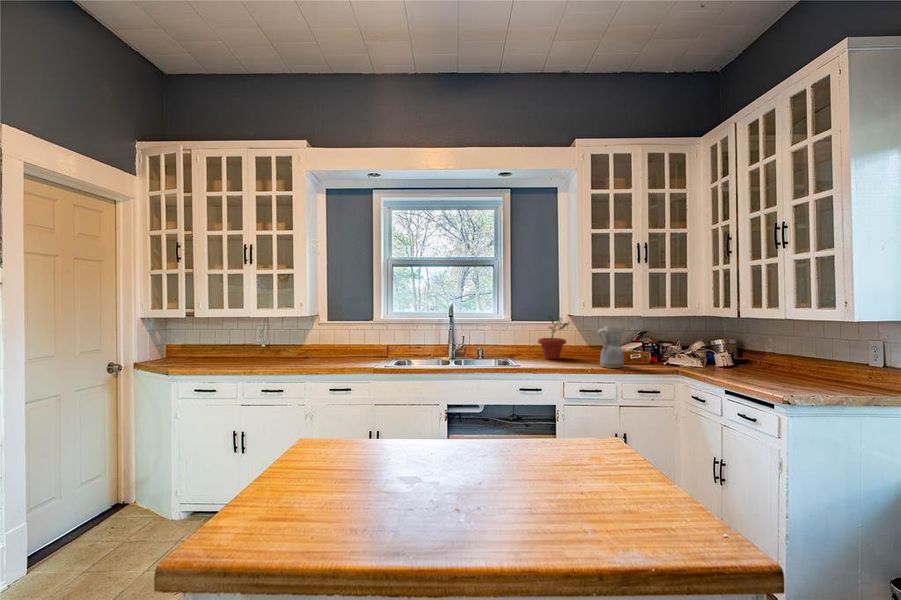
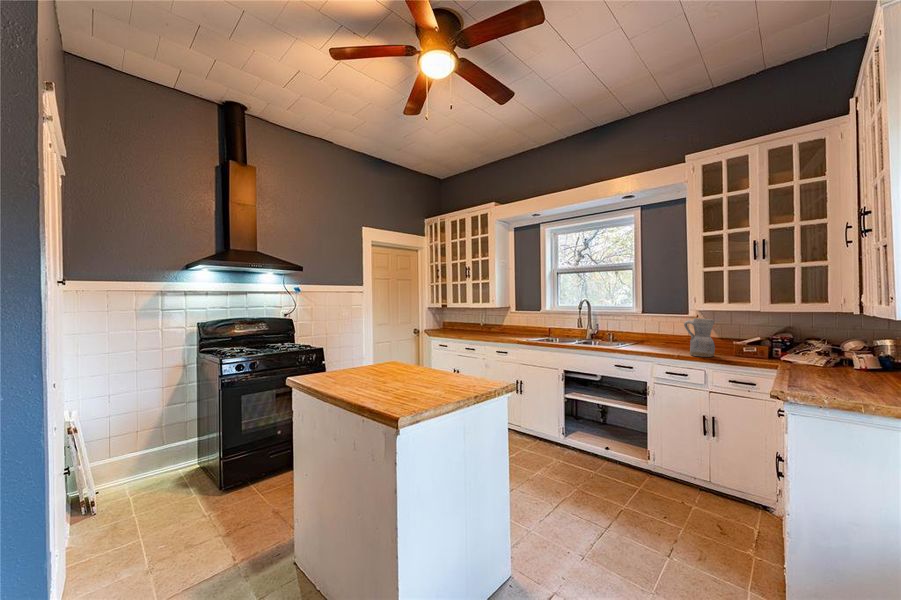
potted plant: present [538,315,567,359] -> none [652,308,680,347]

